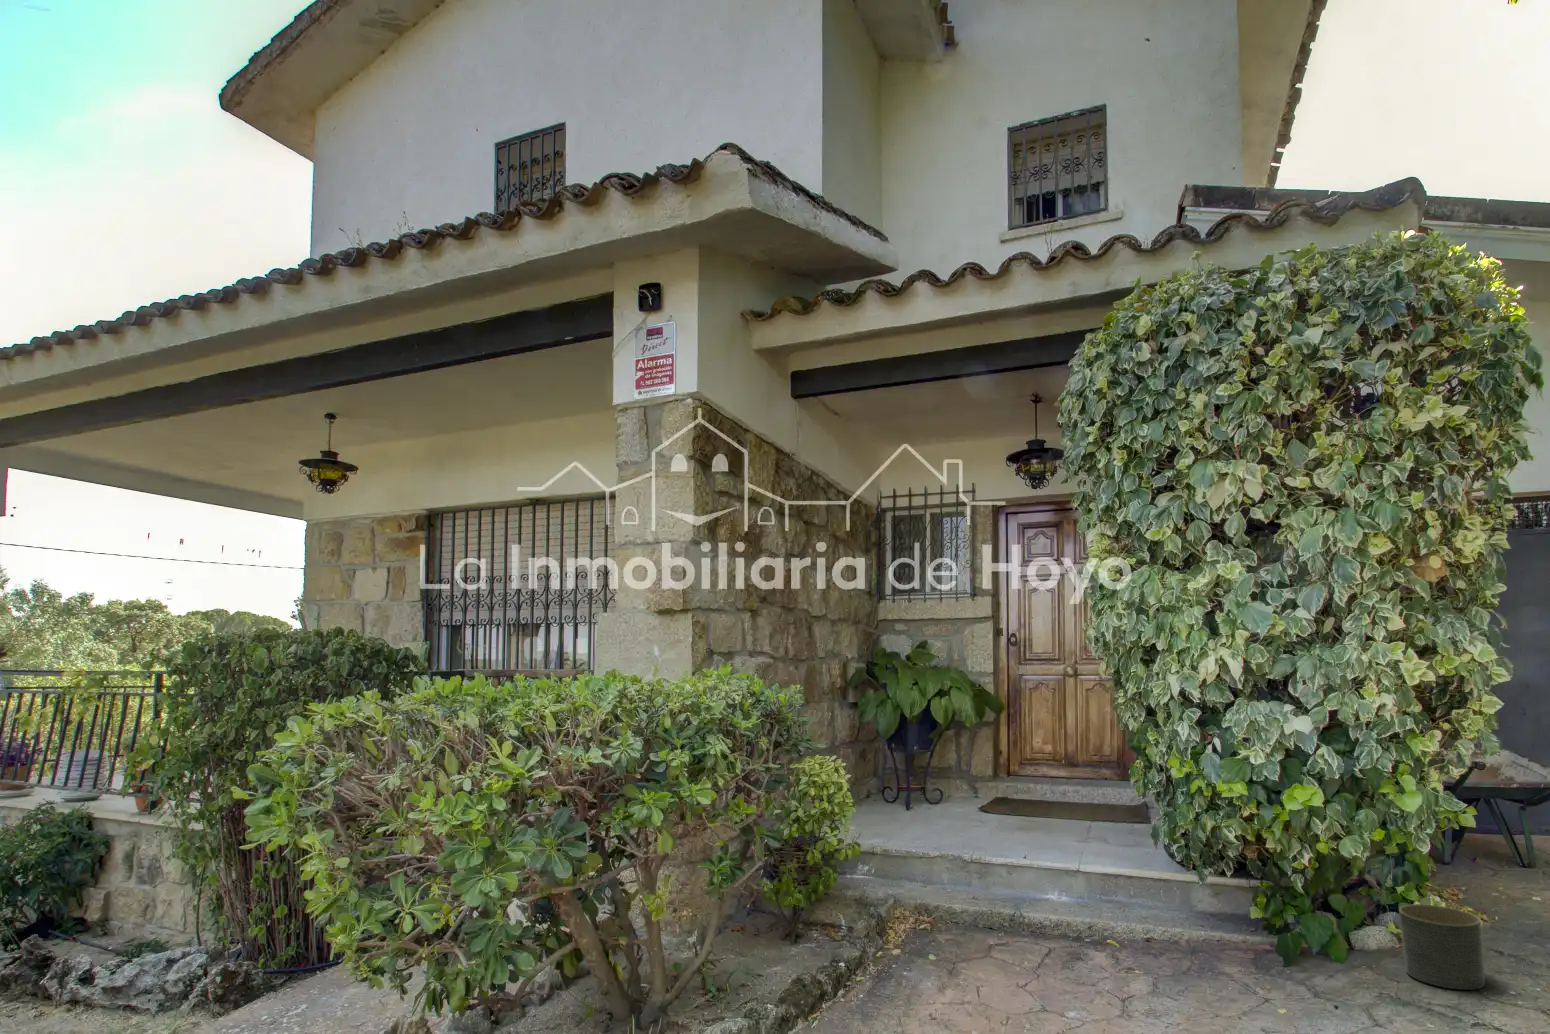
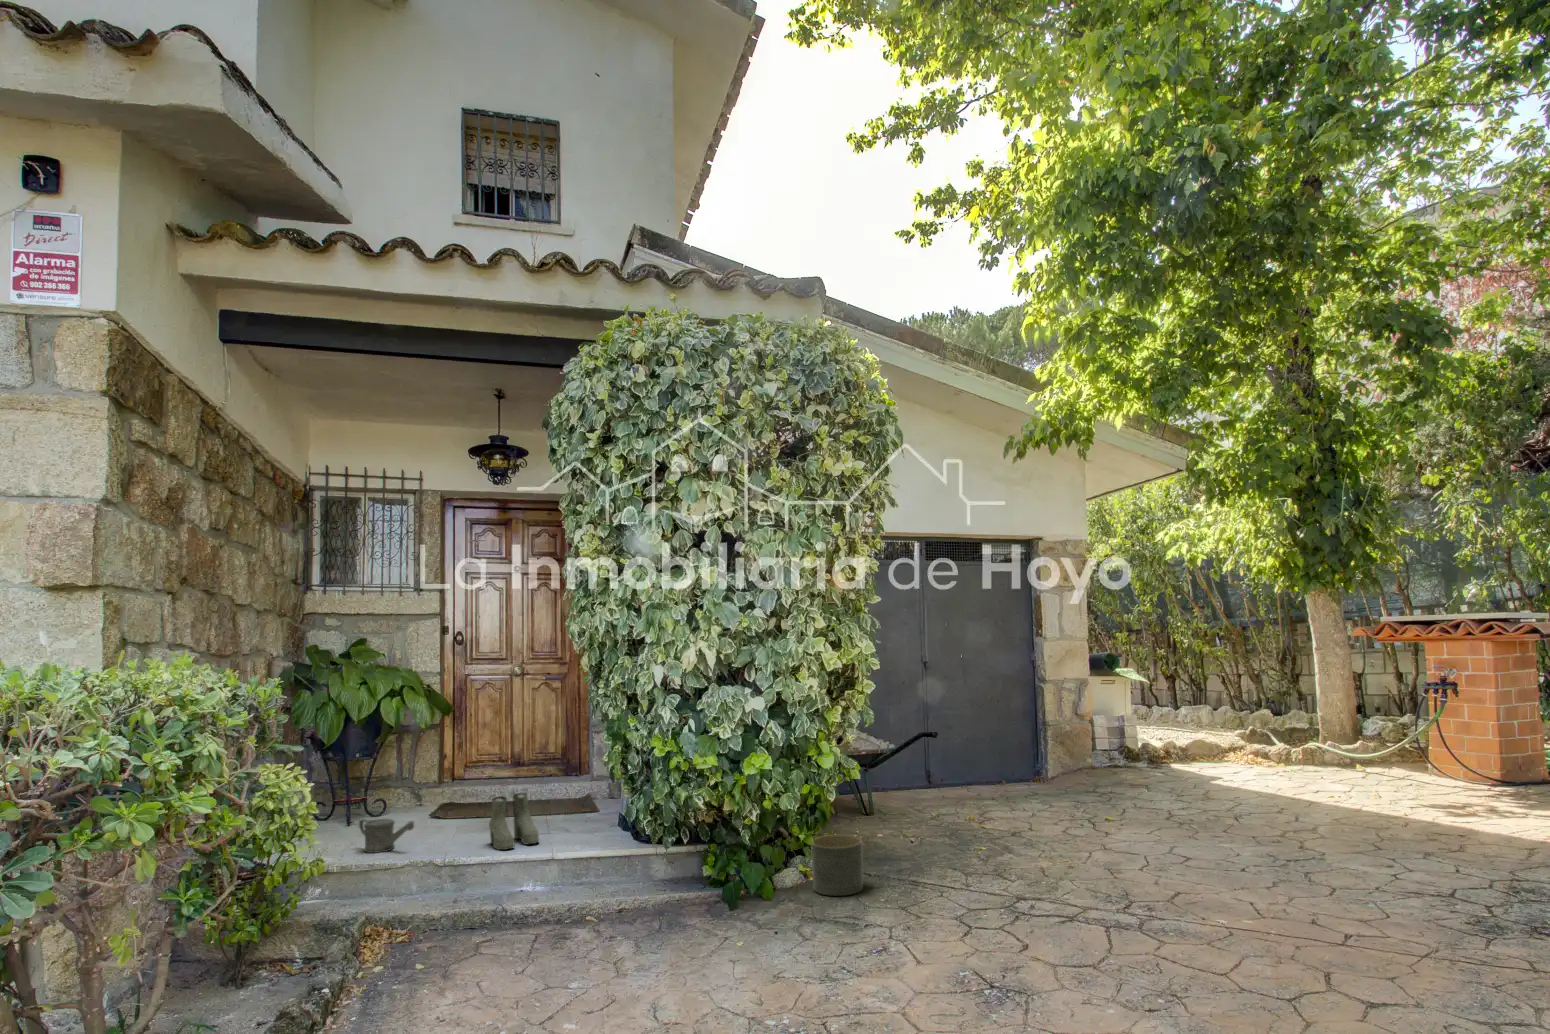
boots: none [1017,796,1067,852] -> present [489,793,539,850]
watering can: none [905,801,948,834] -> present [359,819,414,853]

